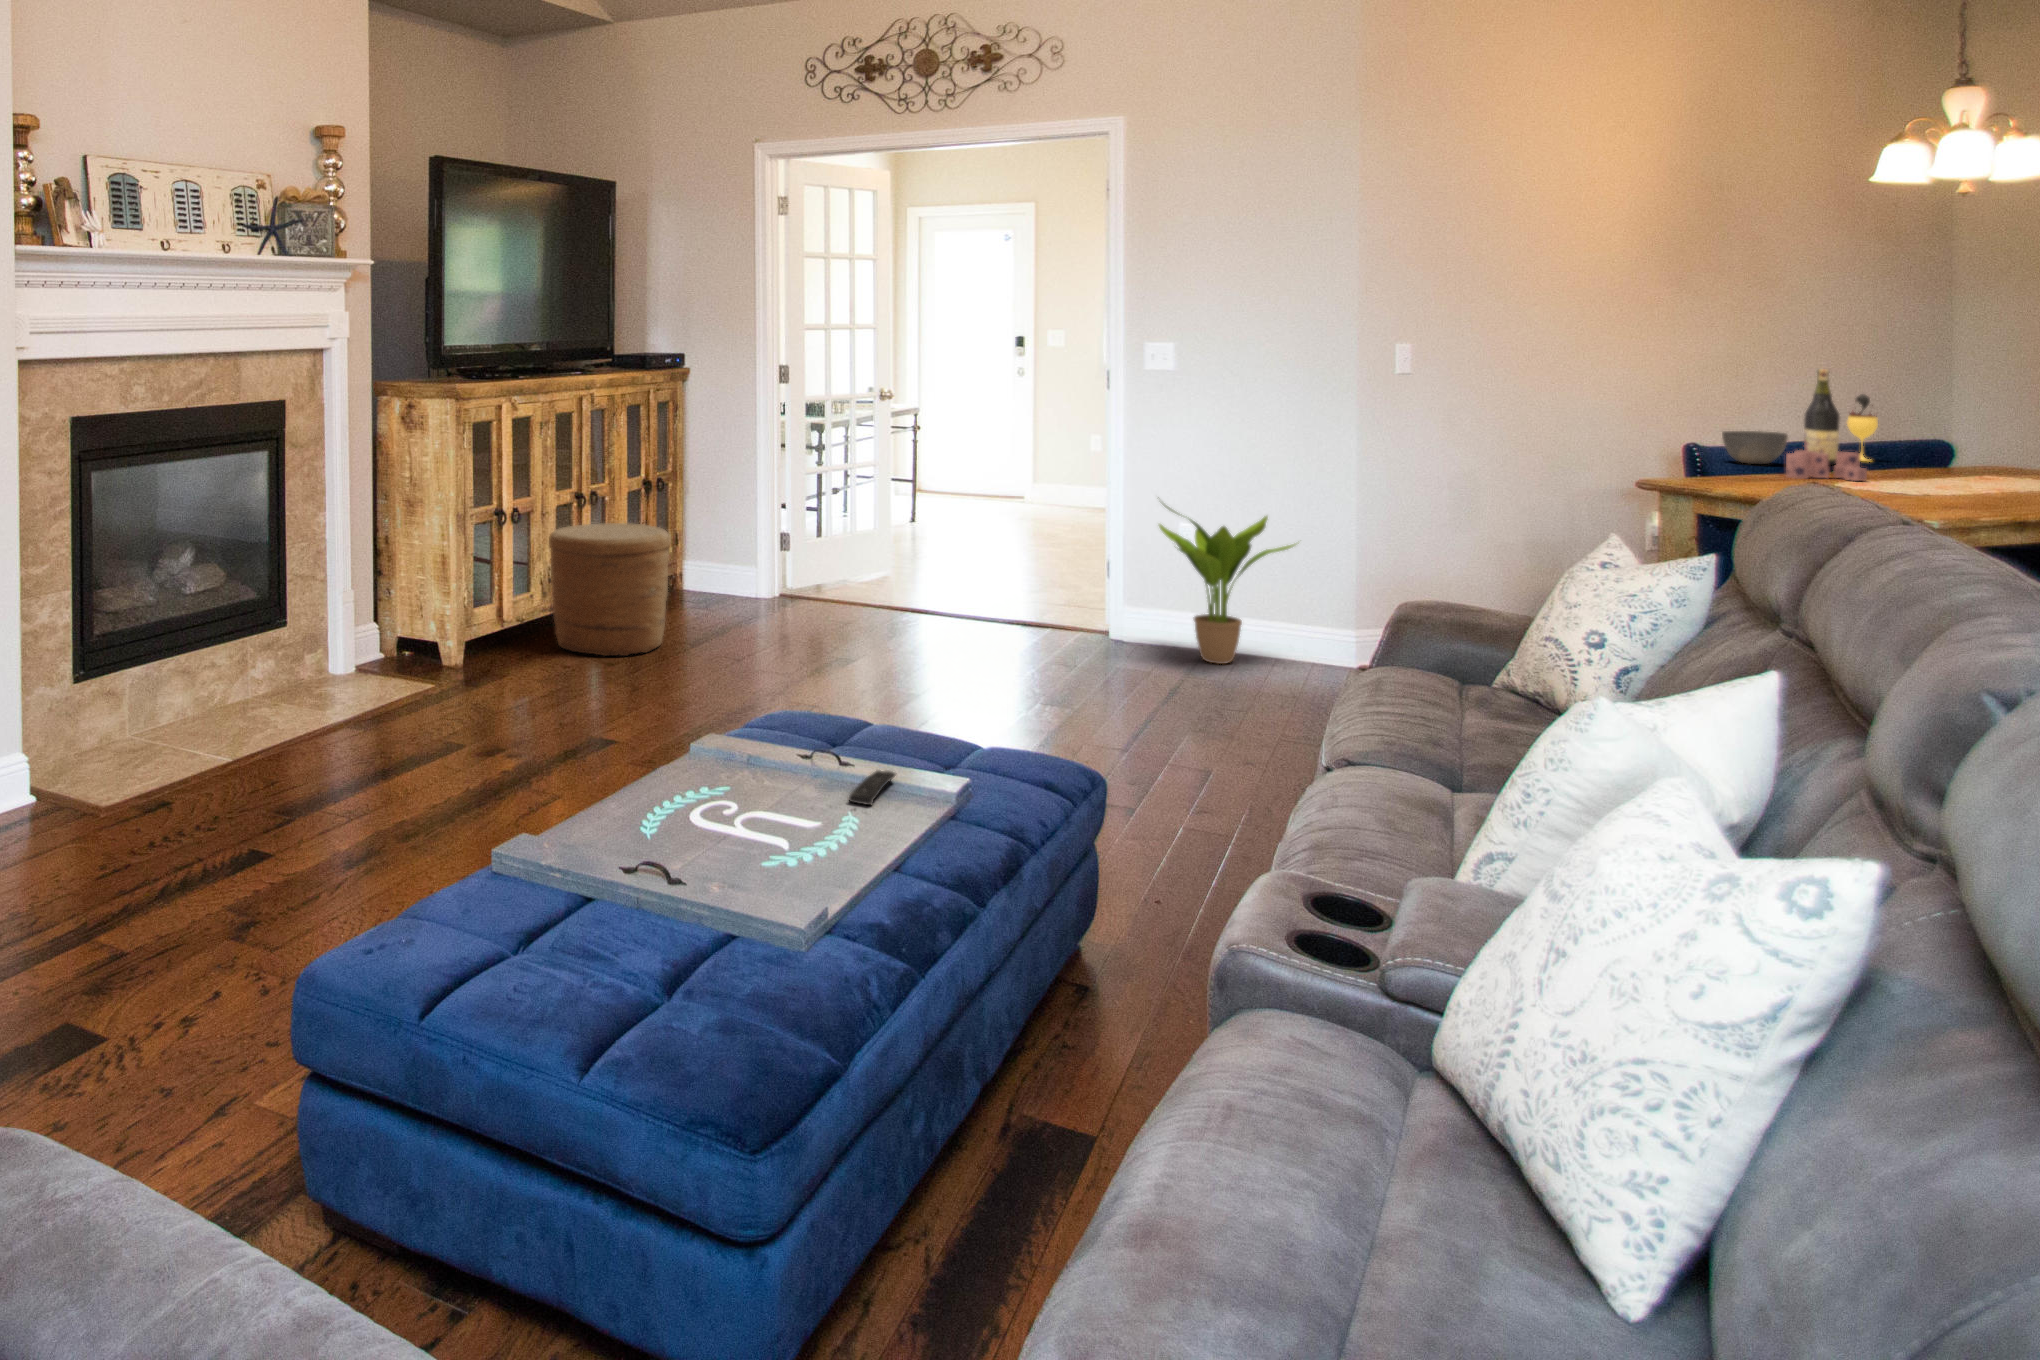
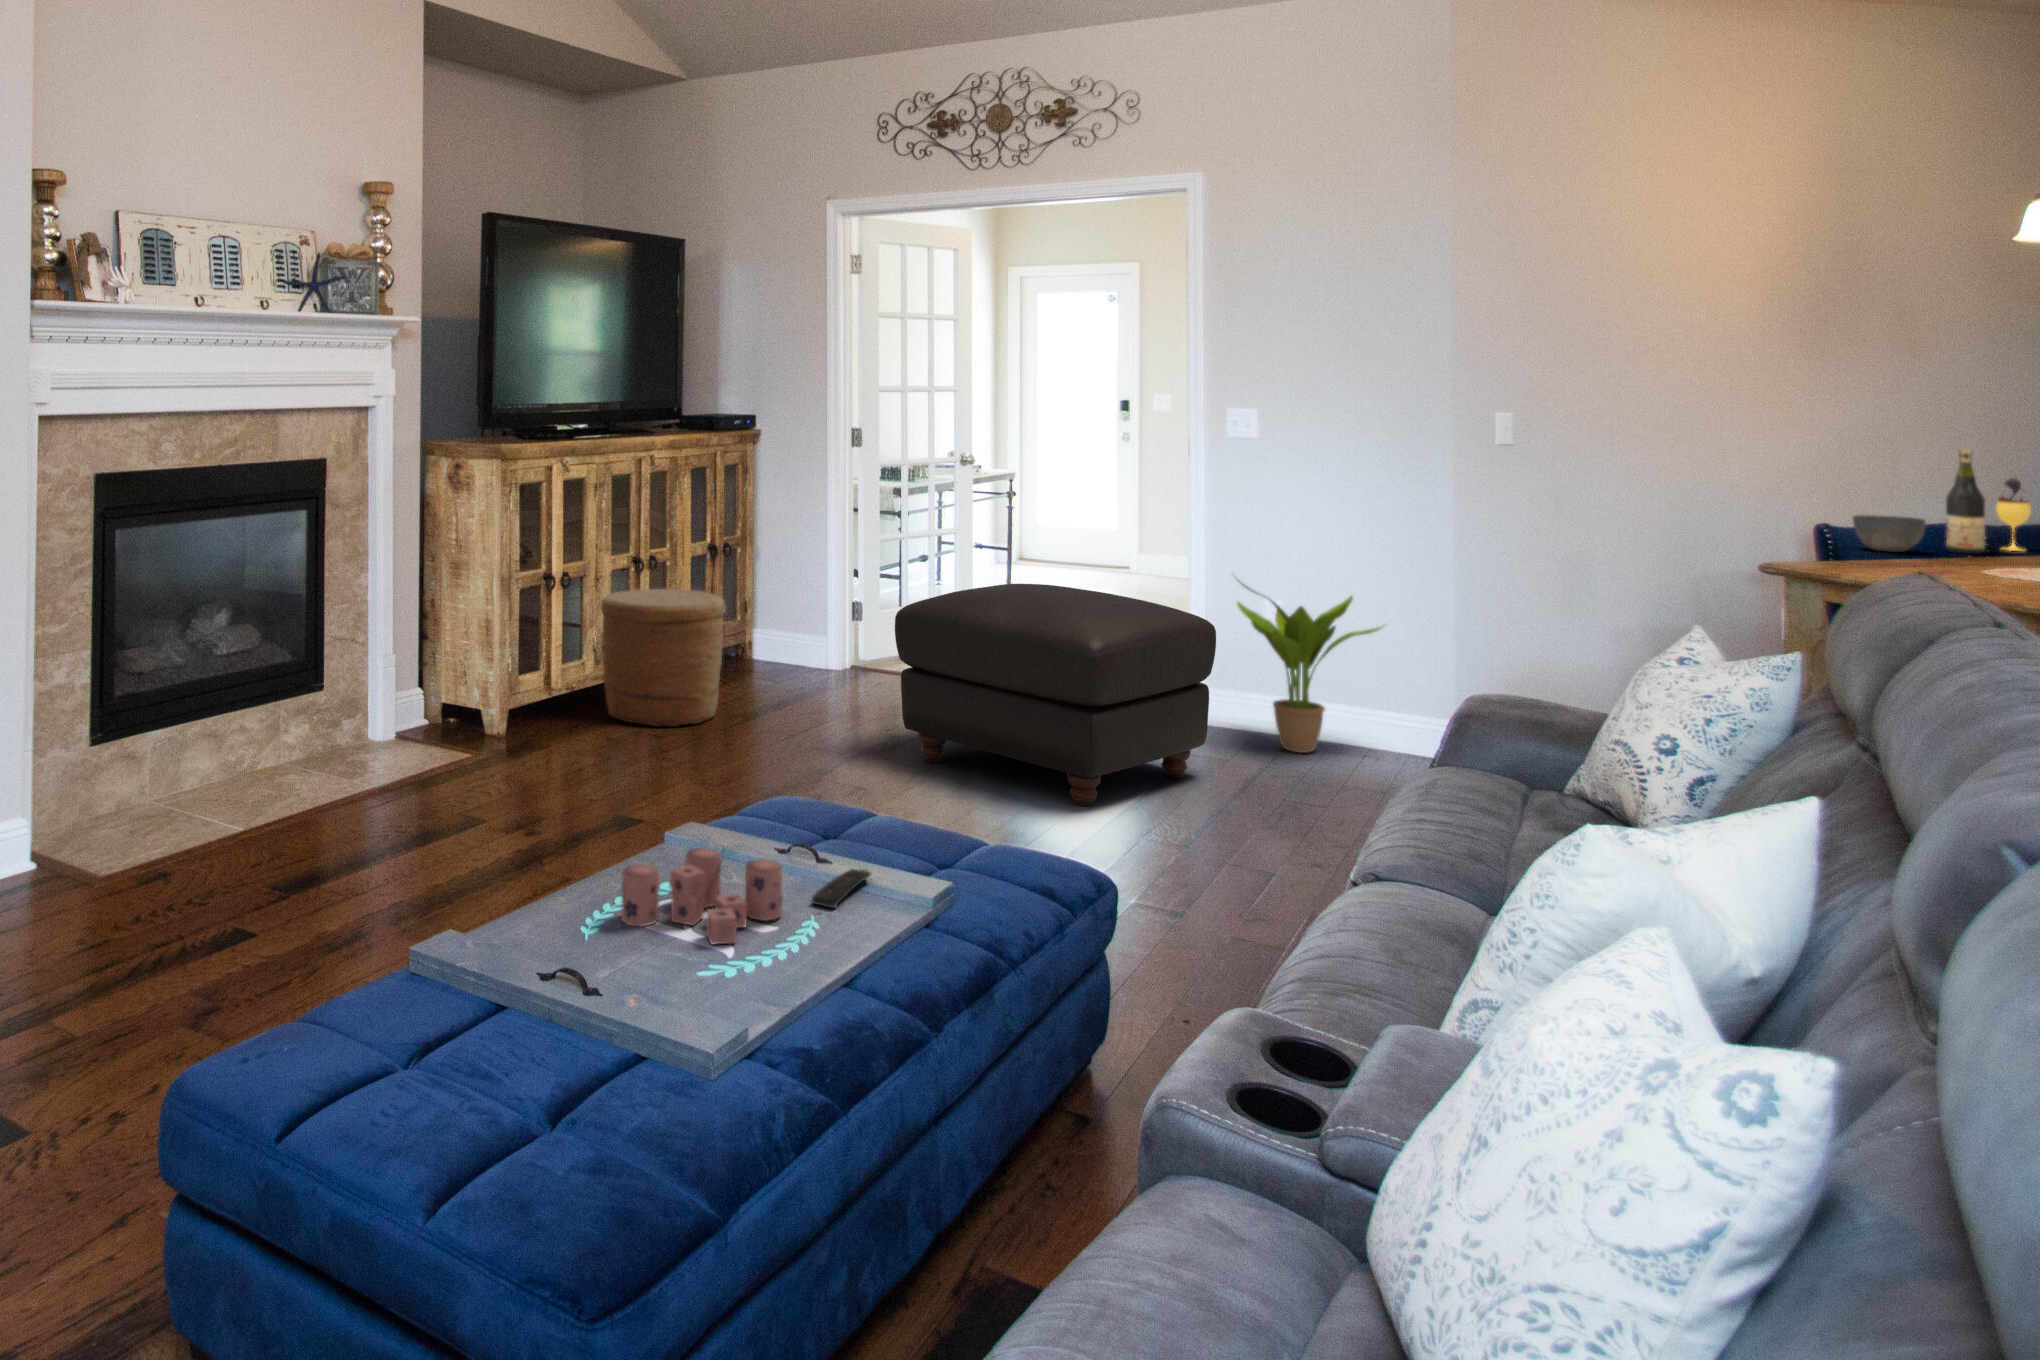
candle: present [1786,450,1867,481] -> present [621,848,783,944]
ottoman: none [842,512,1147,717] -> present [895,584,1216,806]

